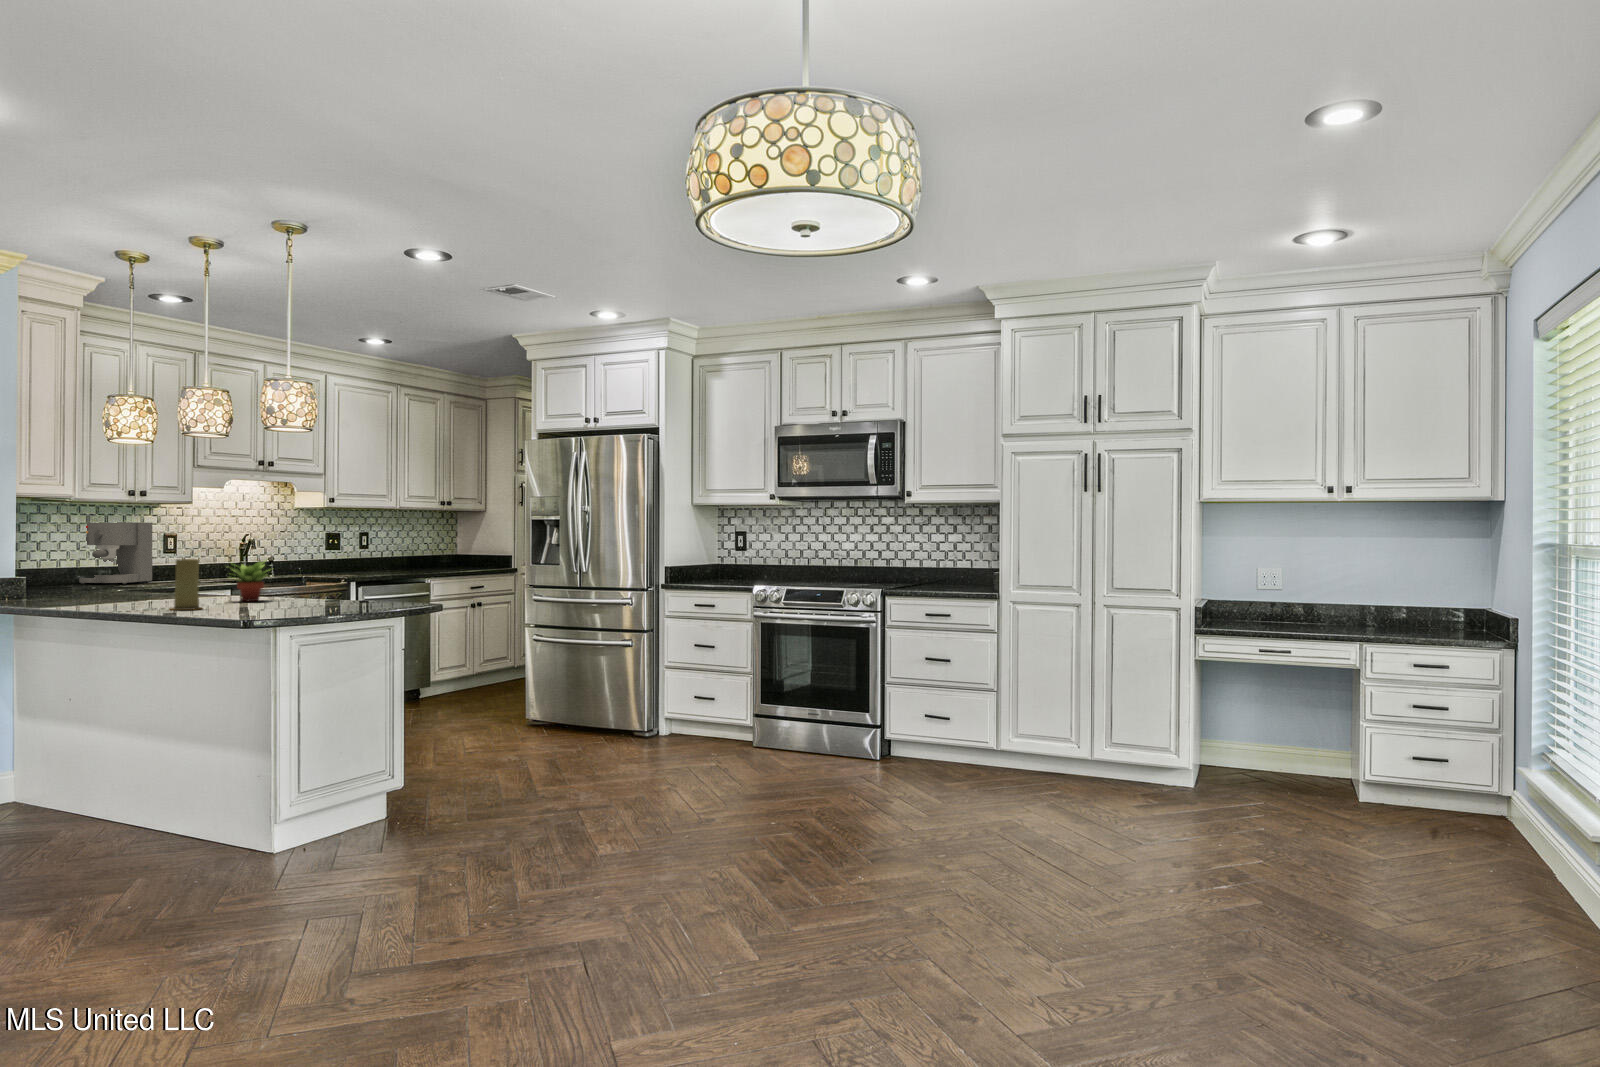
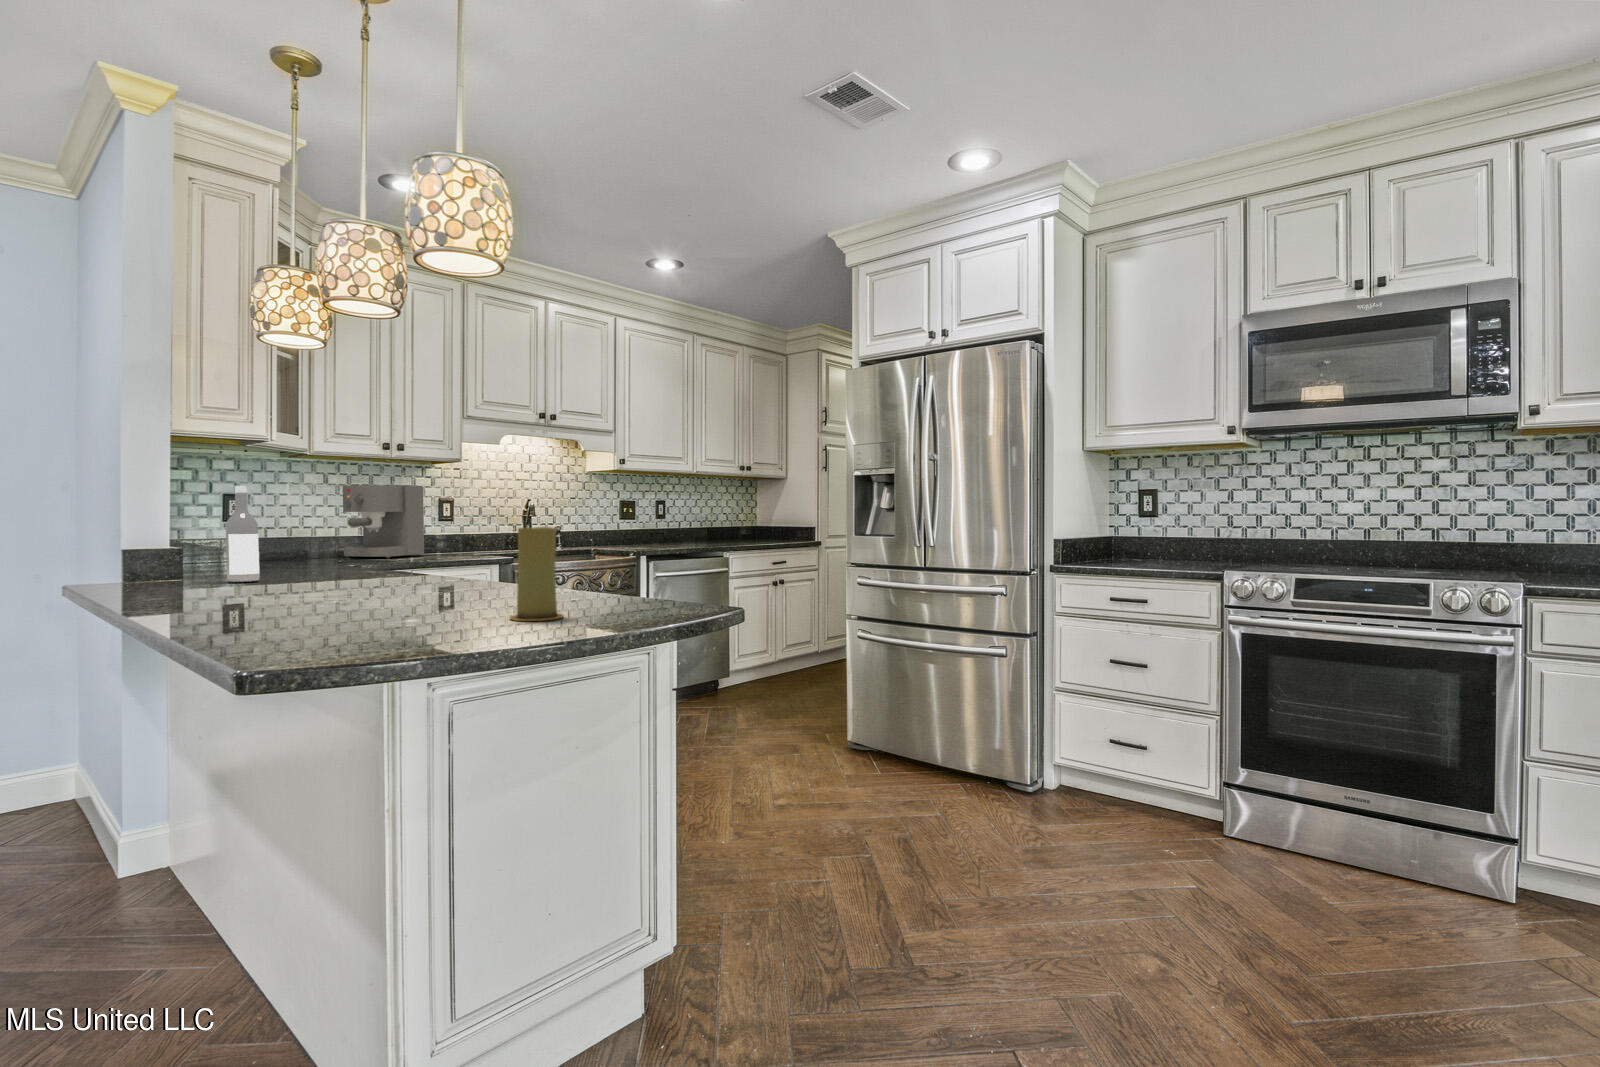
wine bottle: none [53,531,76,598] -> present [226,486,260,582]
candle: present [171,559,201,610] -> present [510,527,564,621]
succulent plant: present [232,561,270,602] -> none [424,525,501,592]

